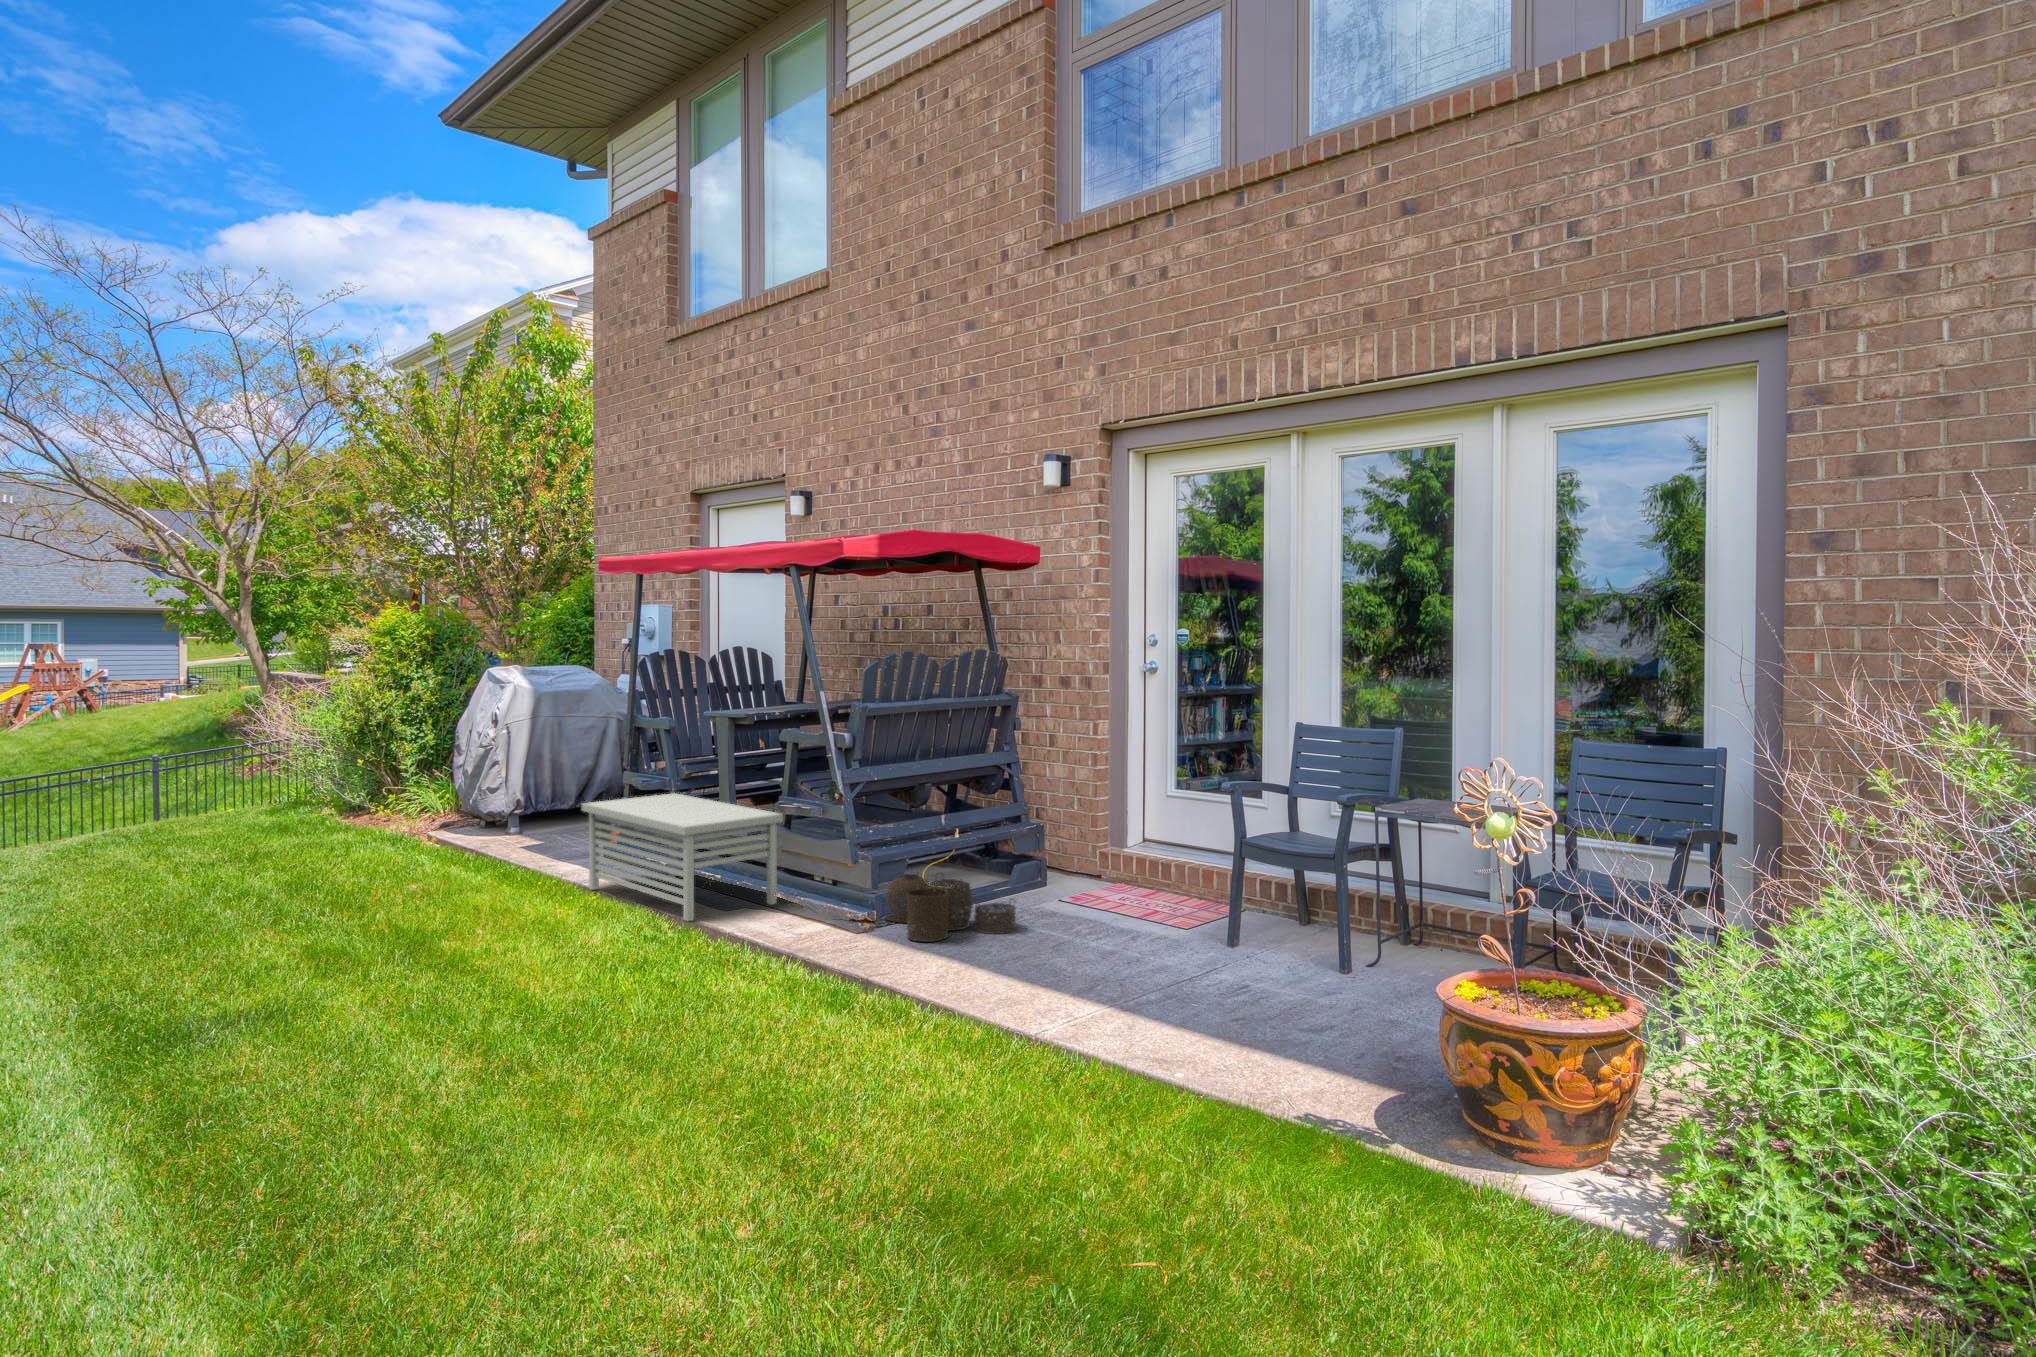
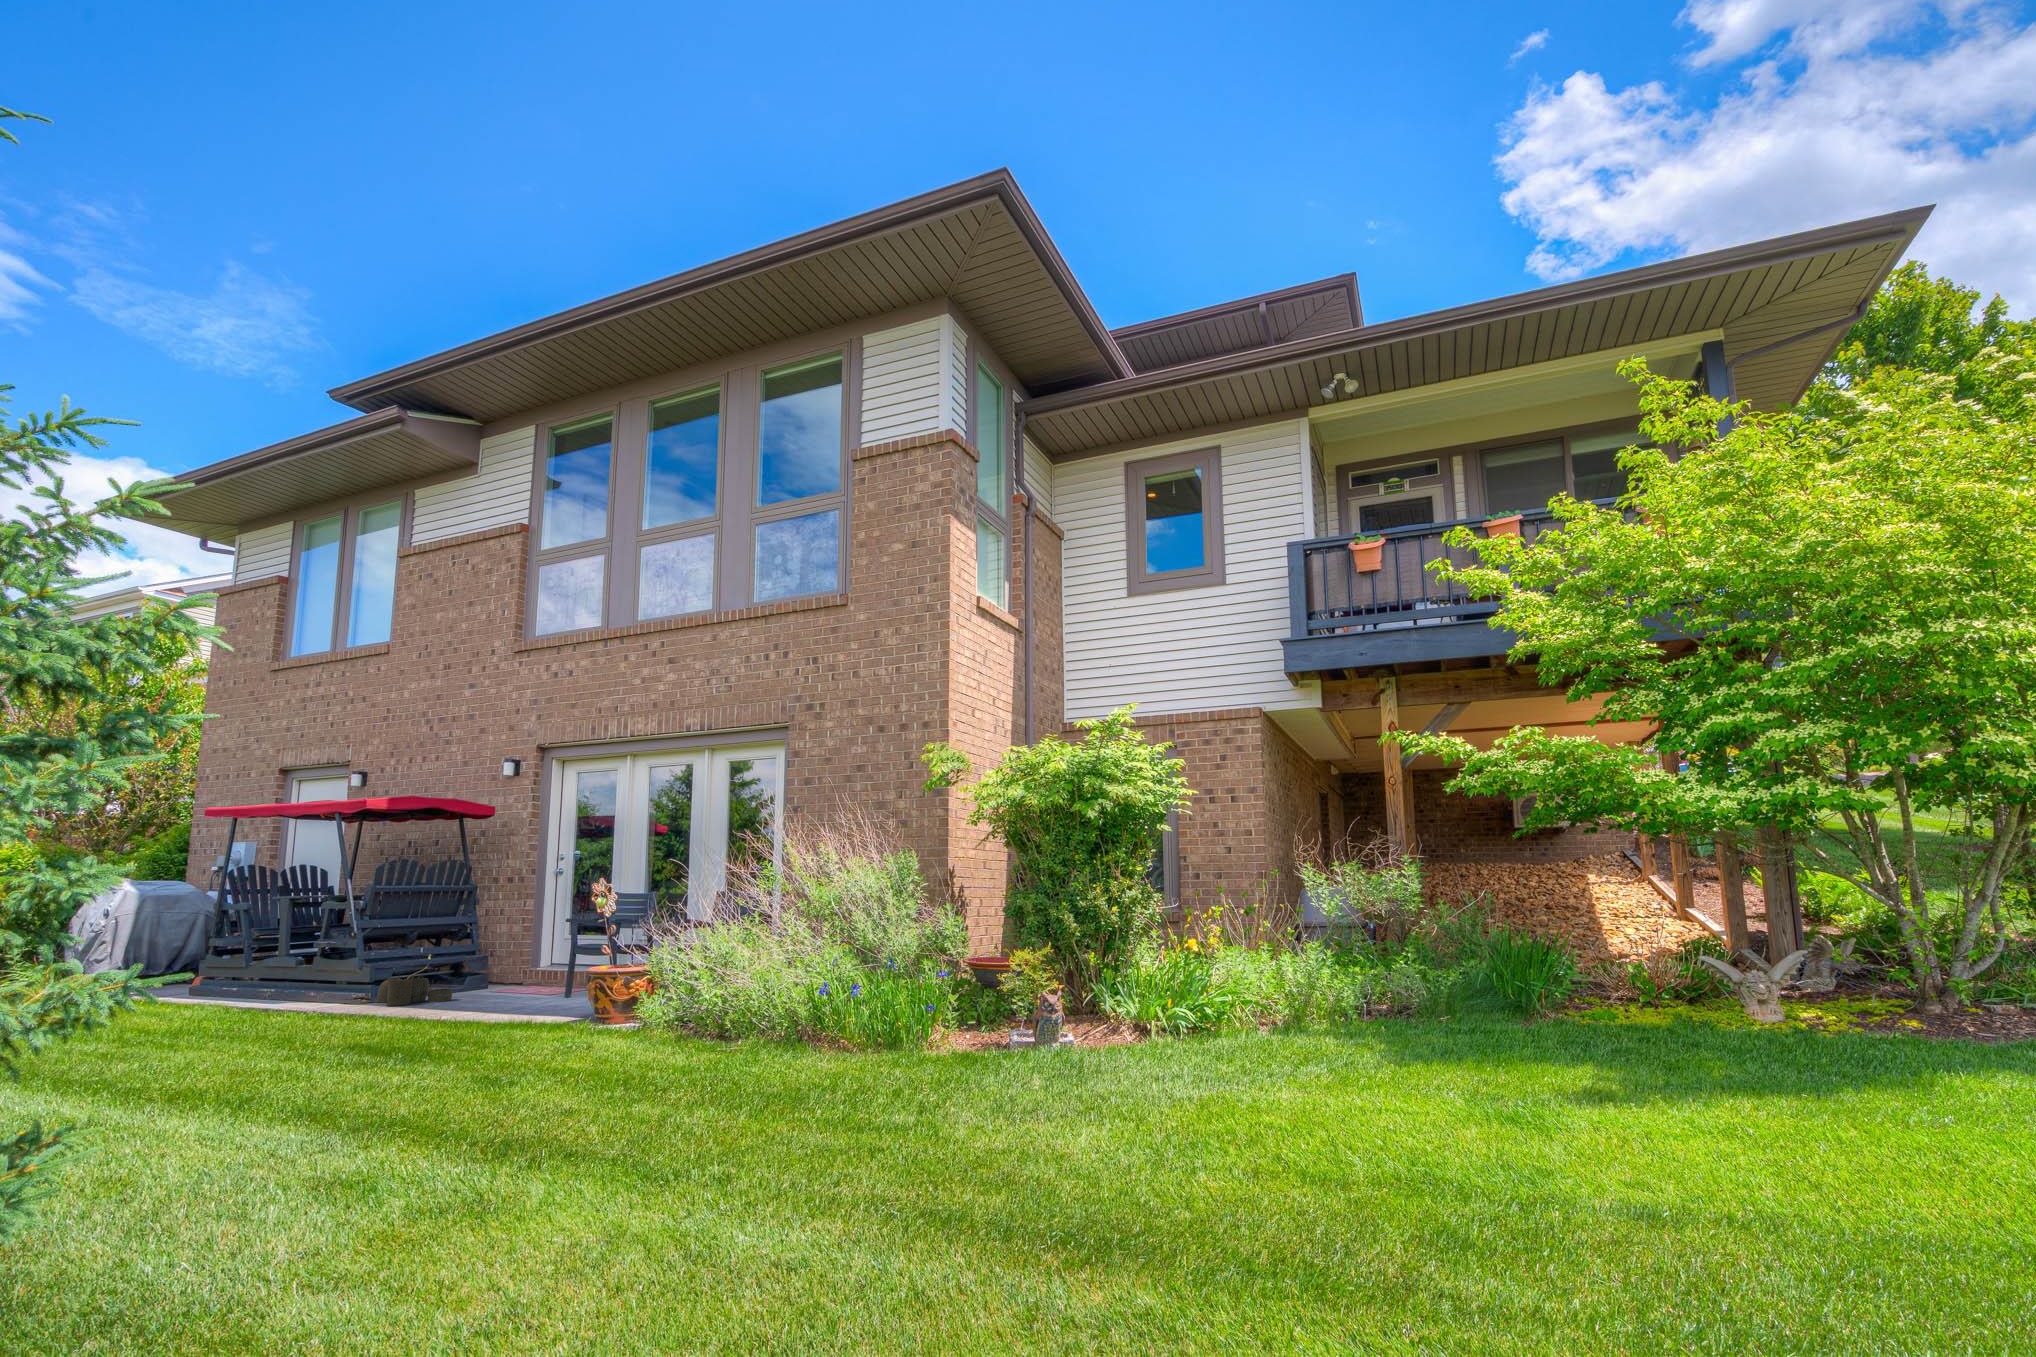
storage bench: present [582,793,783,921] -> none [182,950,321,1010]

